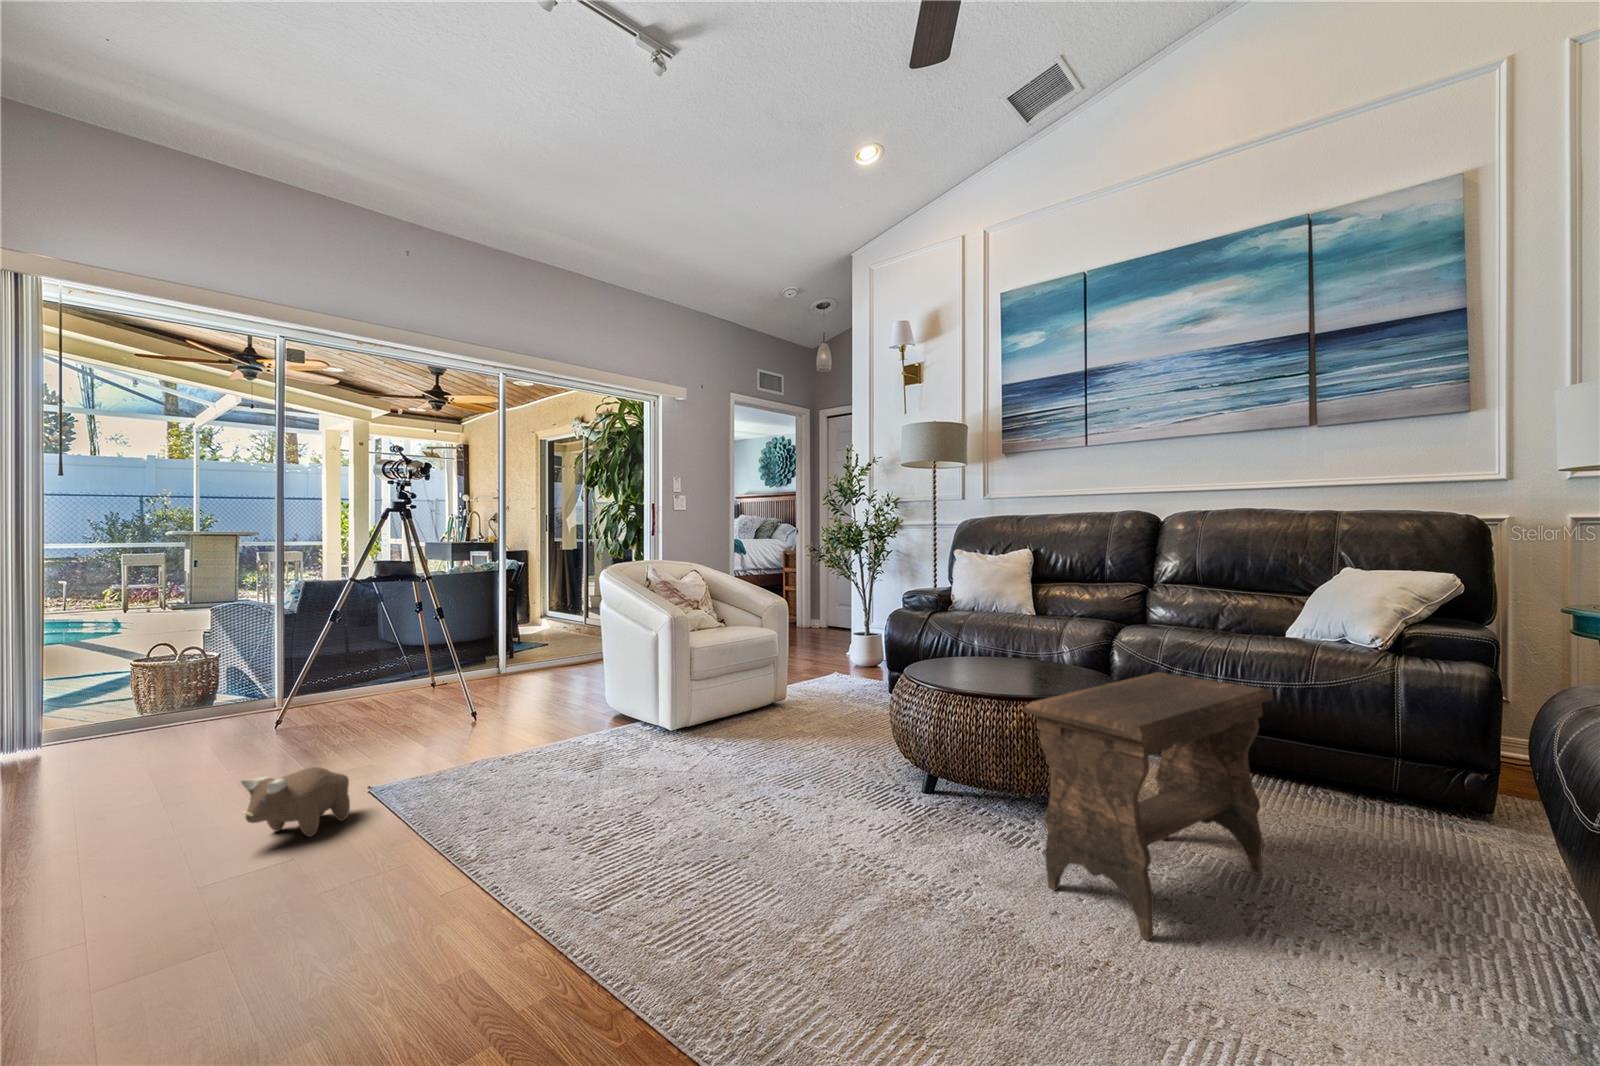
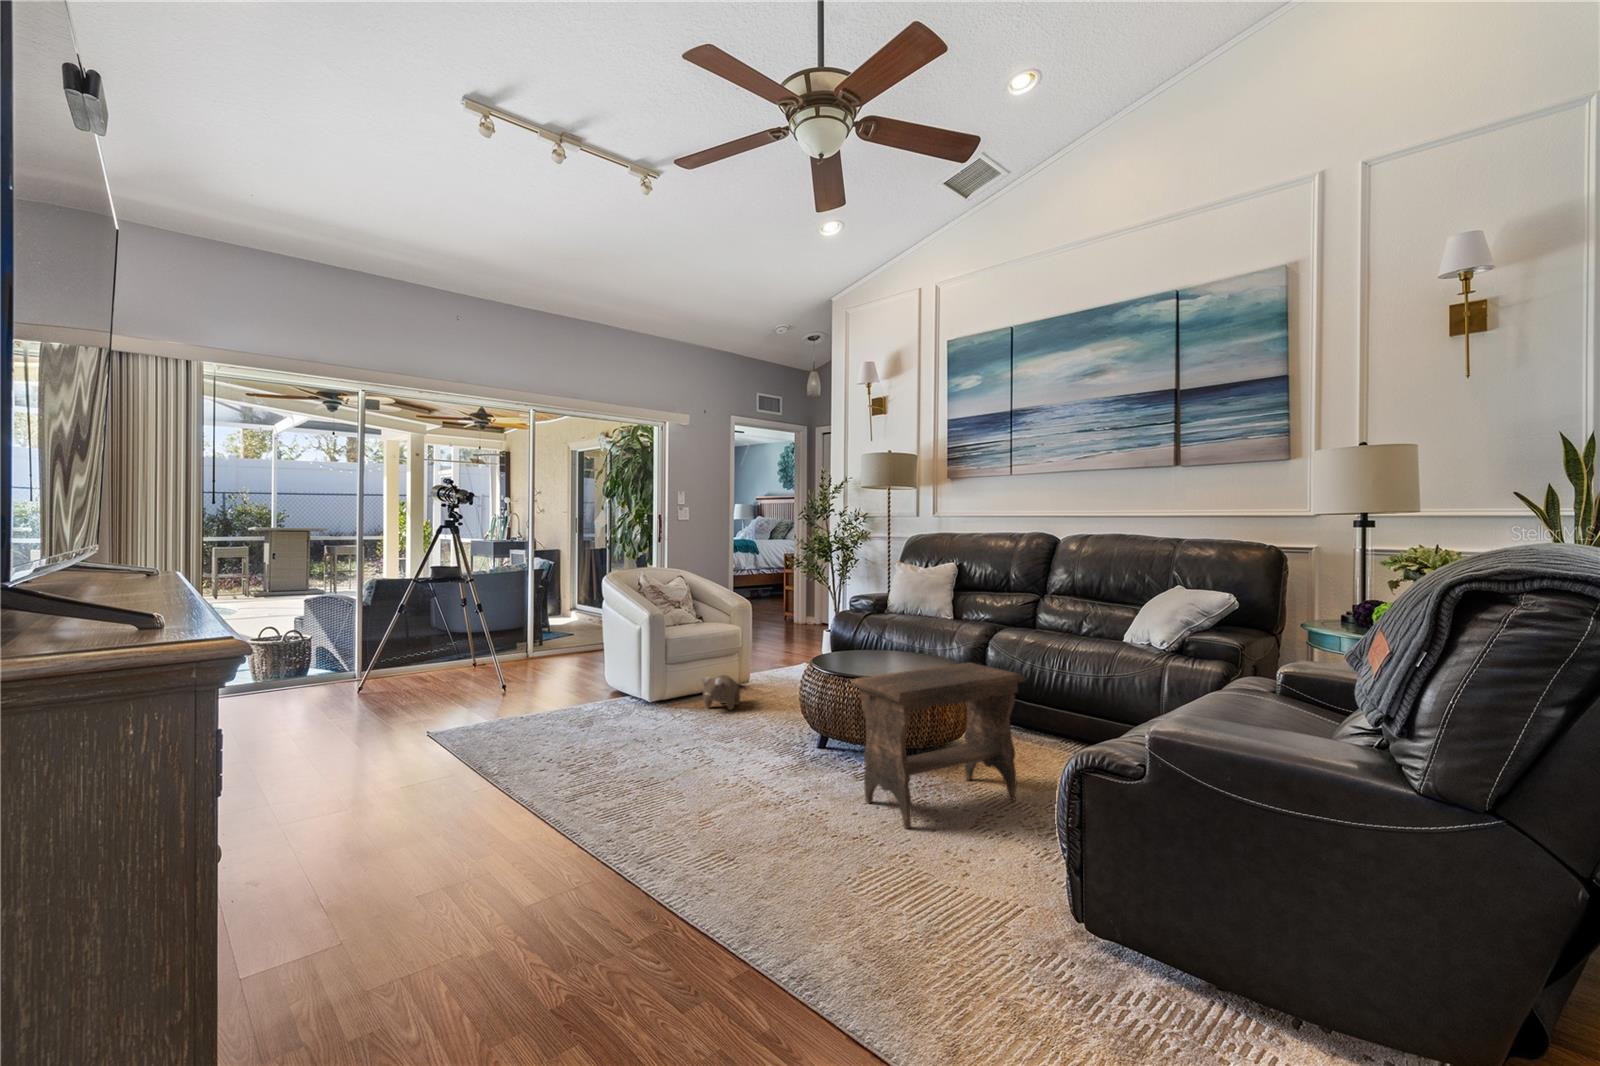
plush toy: present [241,767,350,837] -> present [701,675,741,710]

